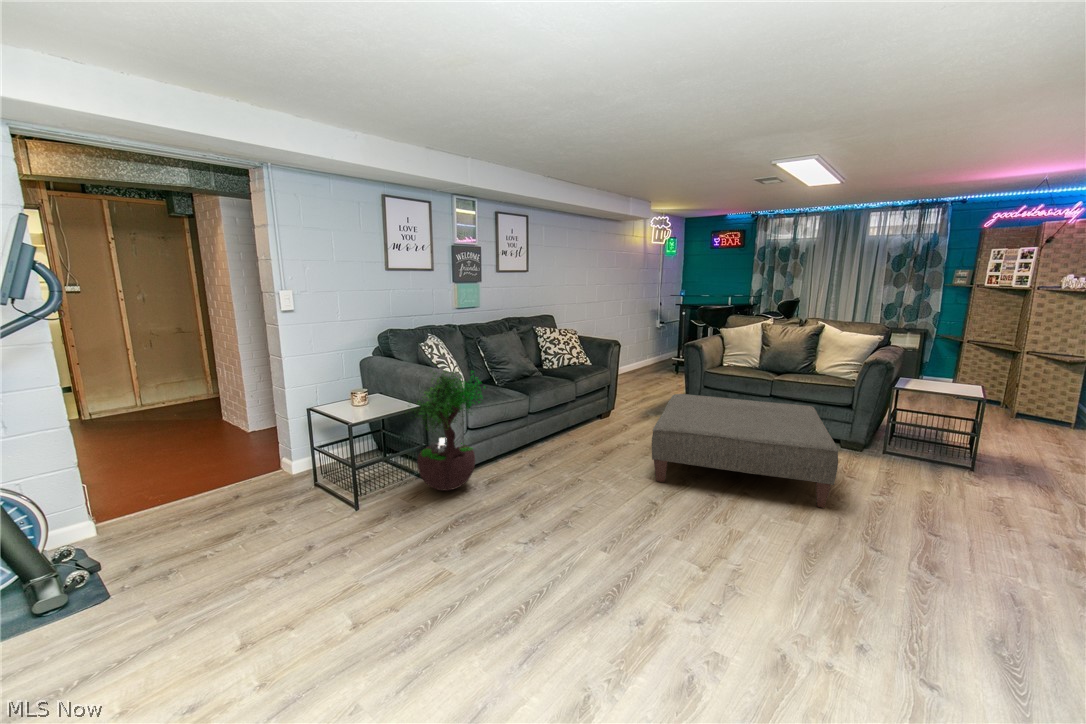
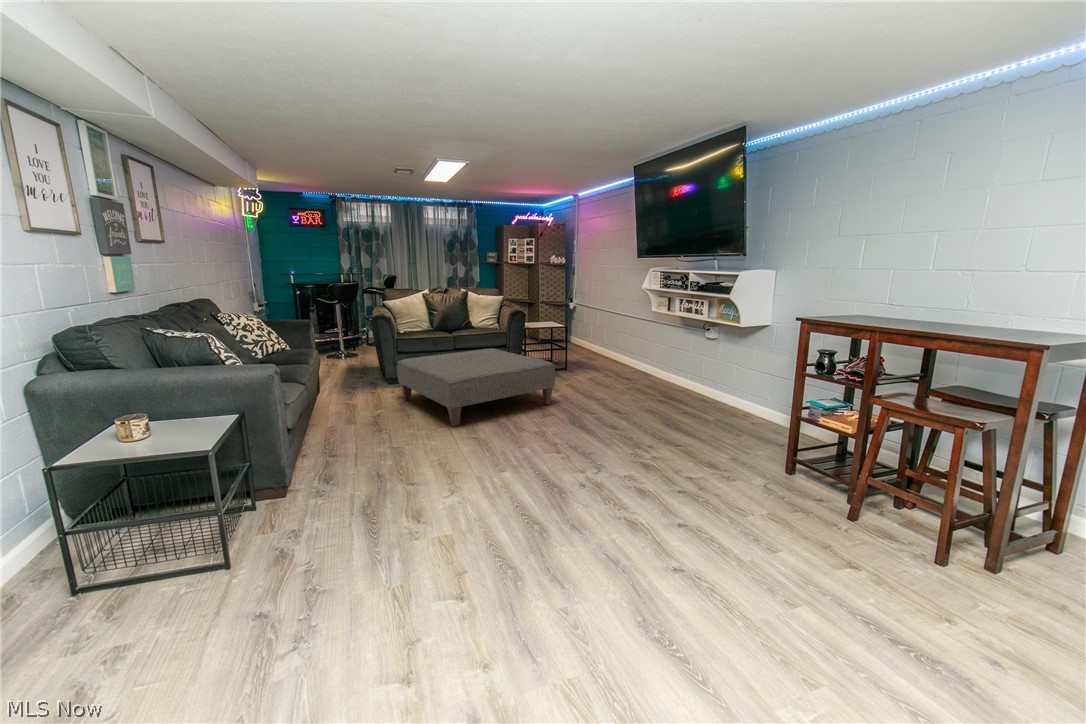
potted tree: present [407,371,482,491] -> none [252,352,350,514]

